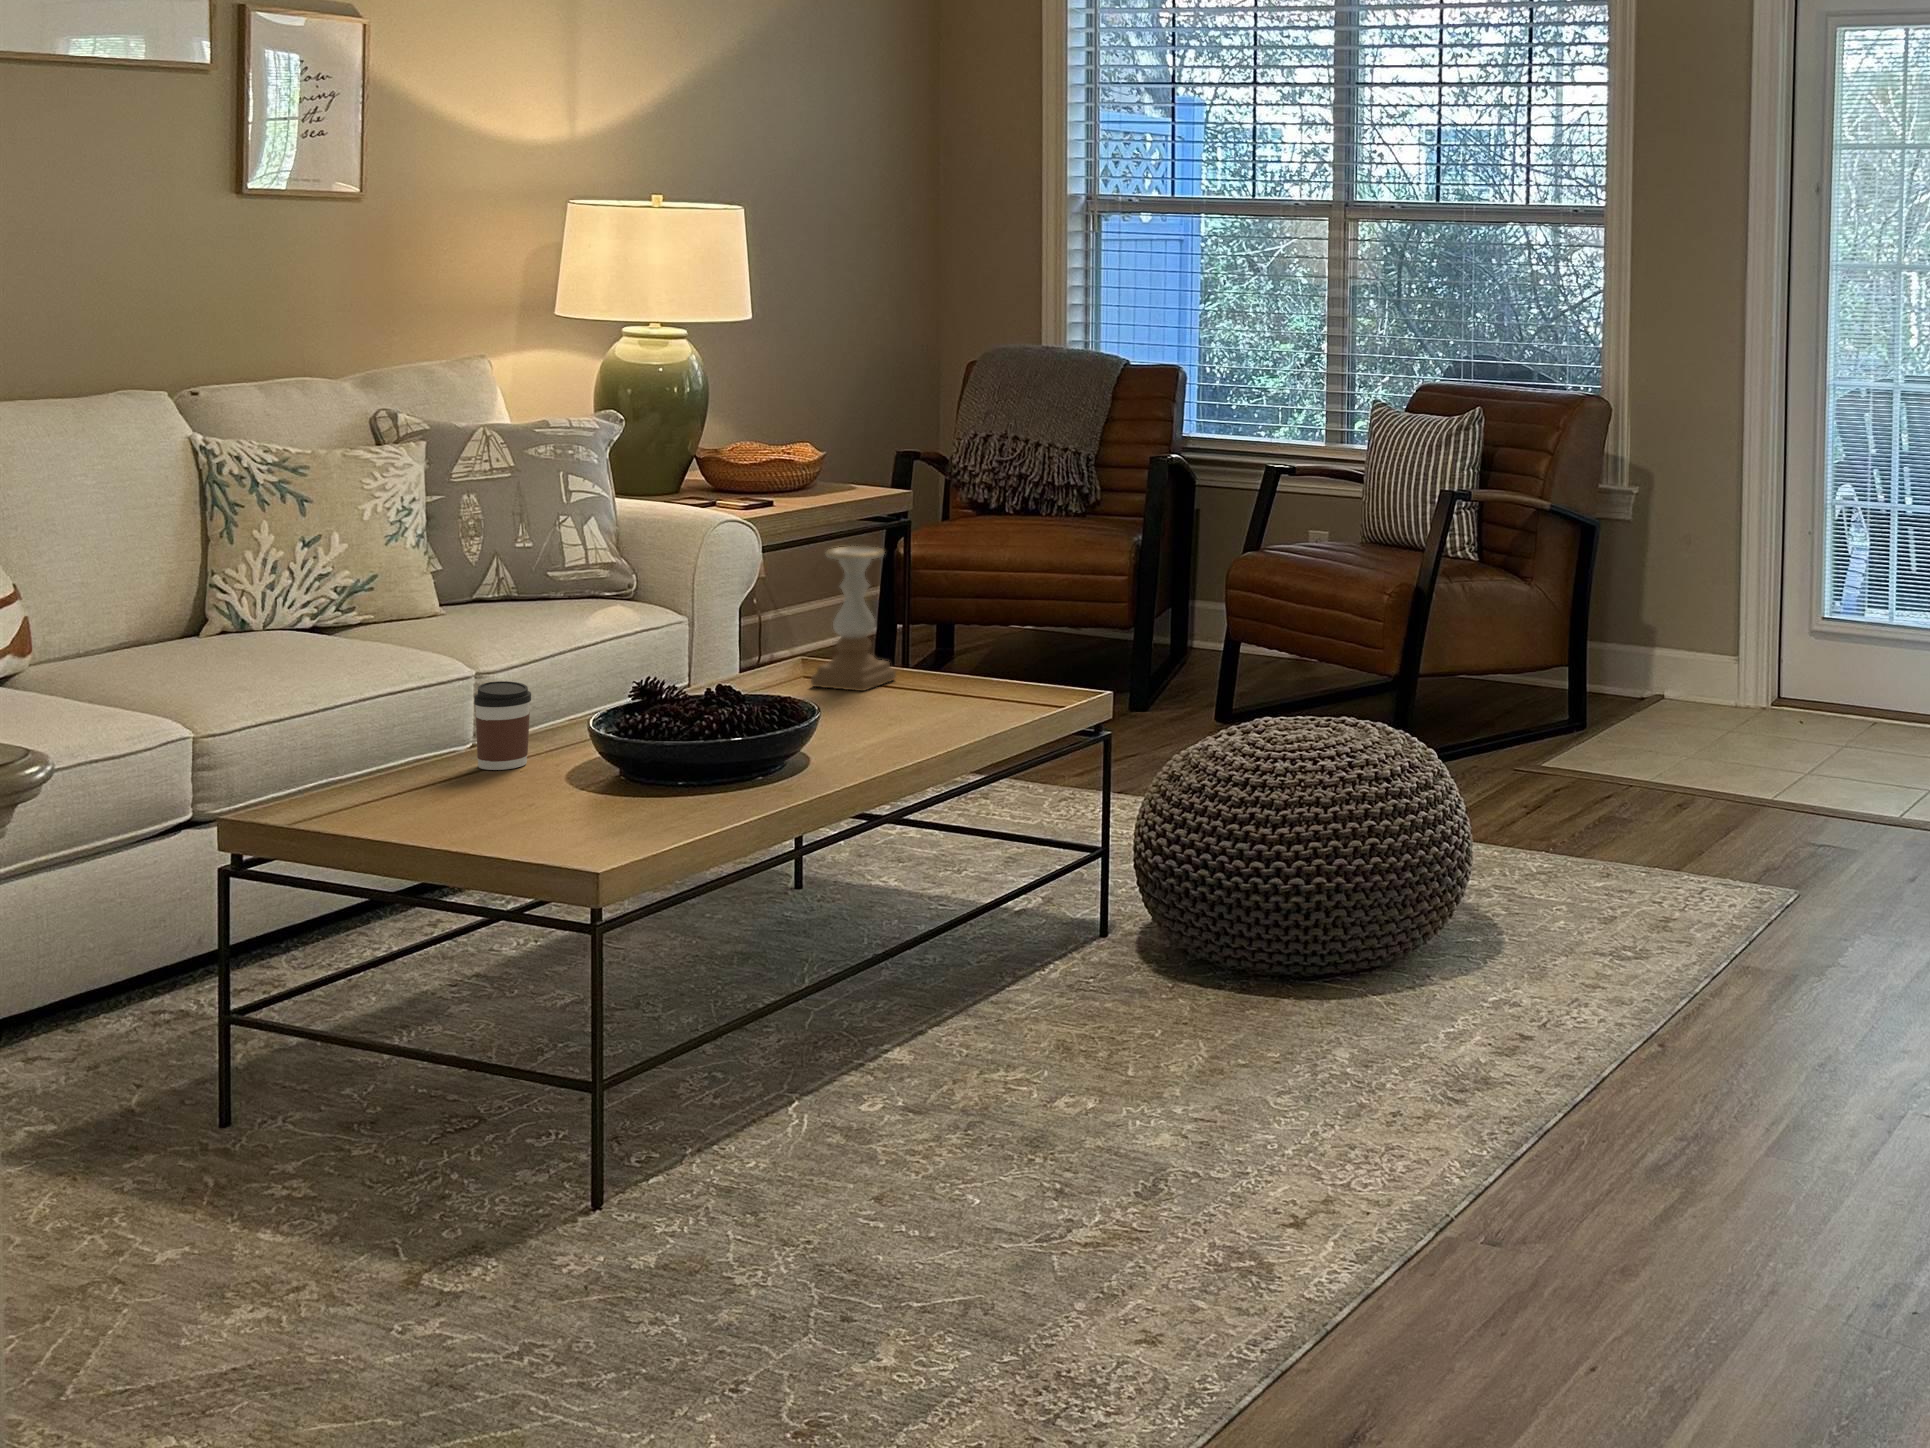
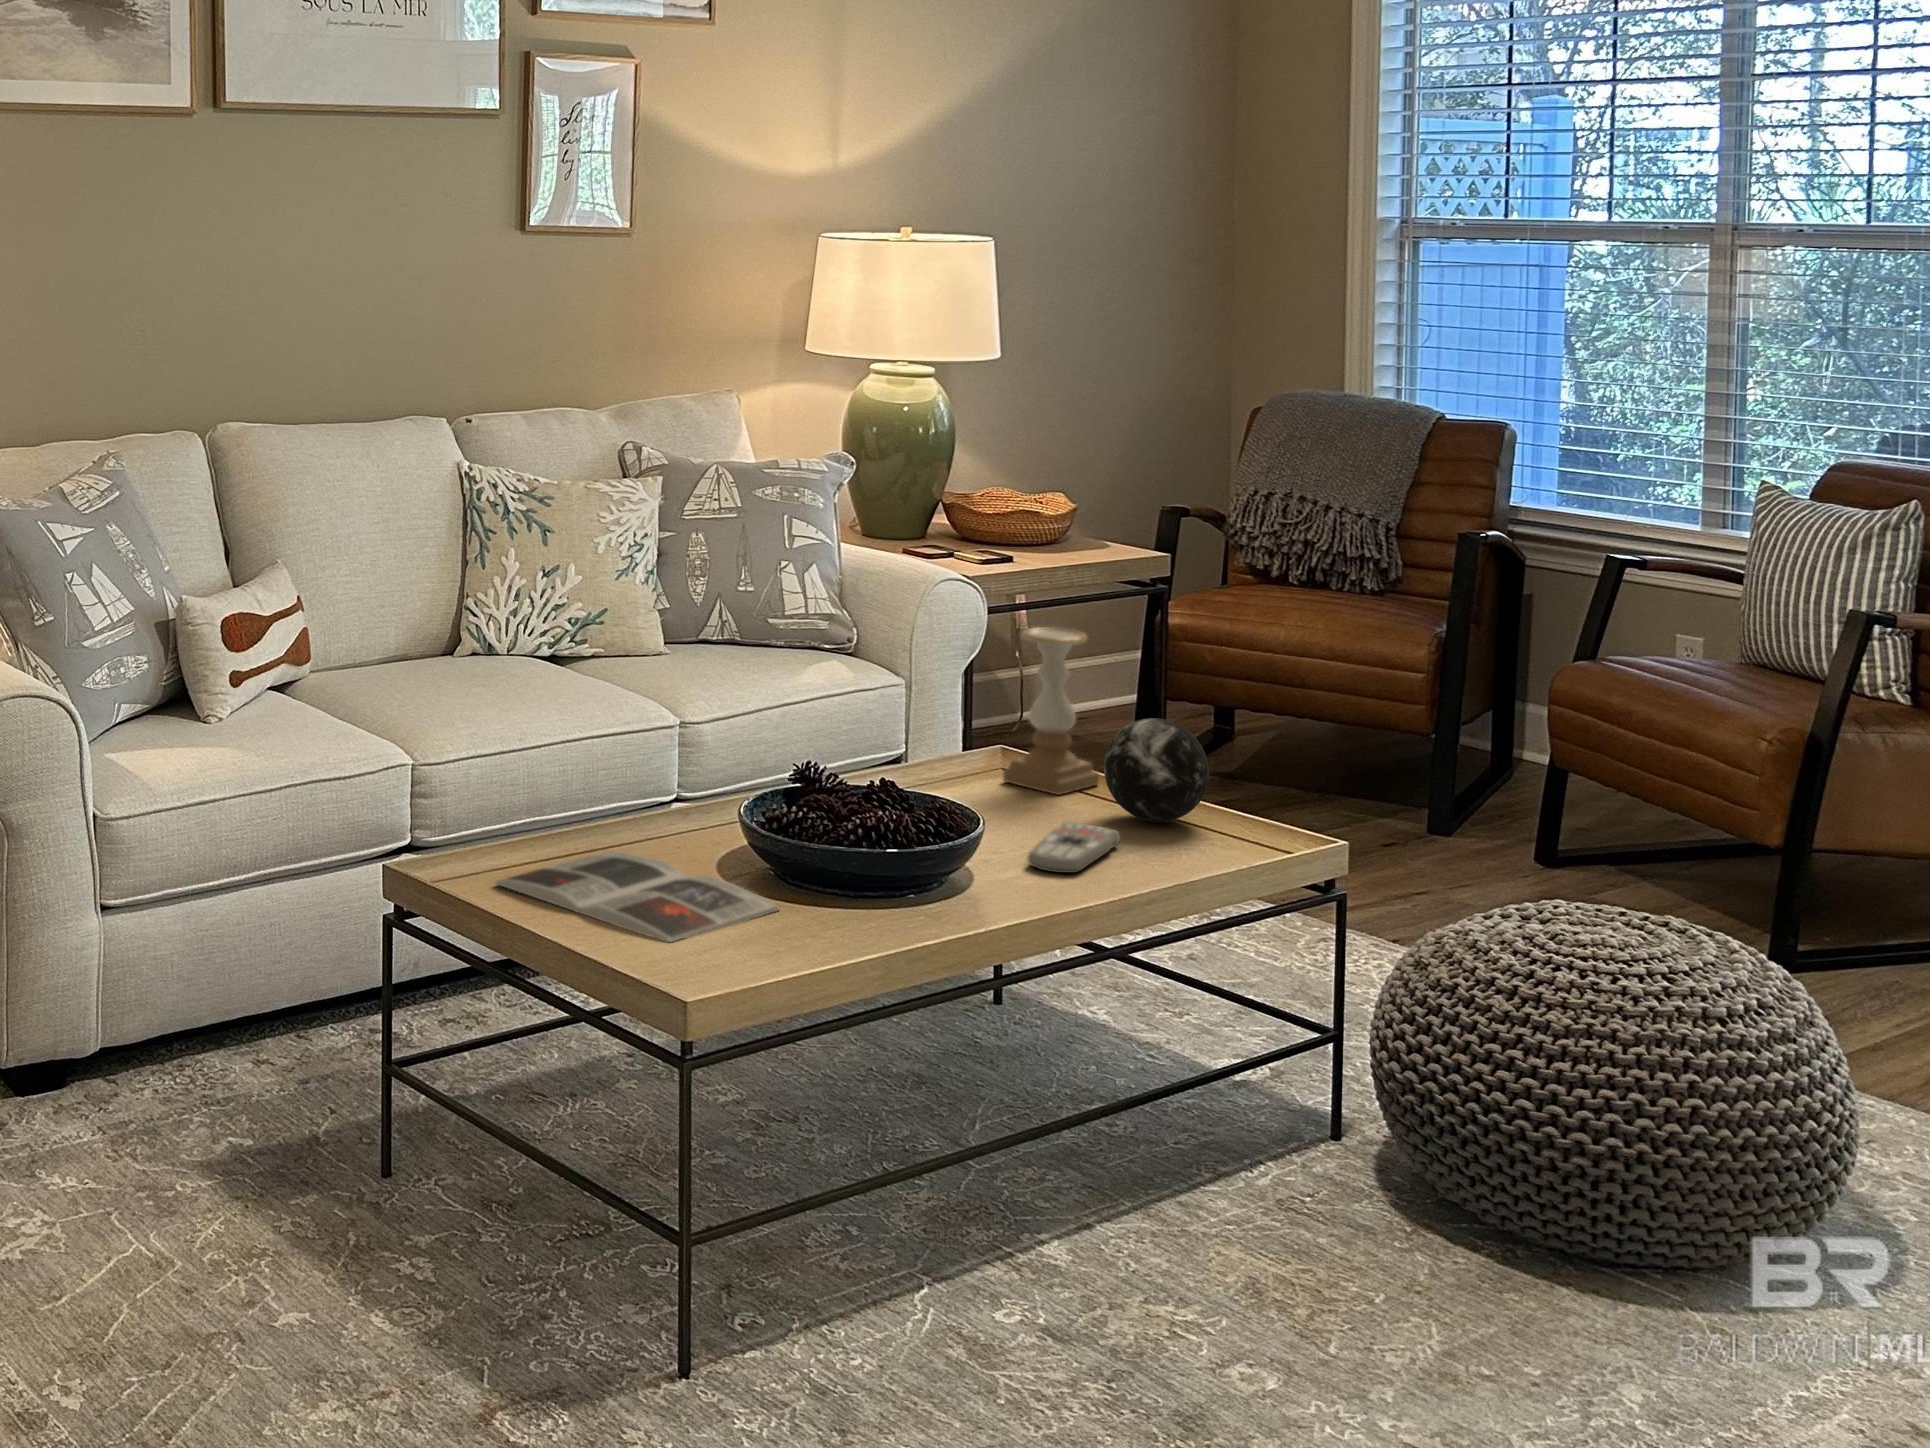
decorative orb: none [908,612,997,700] -> present [1104,718,1209,822]
coffee cup: present [474,681,531,770] -> none [631,748,686,844]
remote control: none [858,705,931,744] -> present [1027,822,1120,873]
magazine: none [354,777,651,839] -> present [496,851,780,942]

